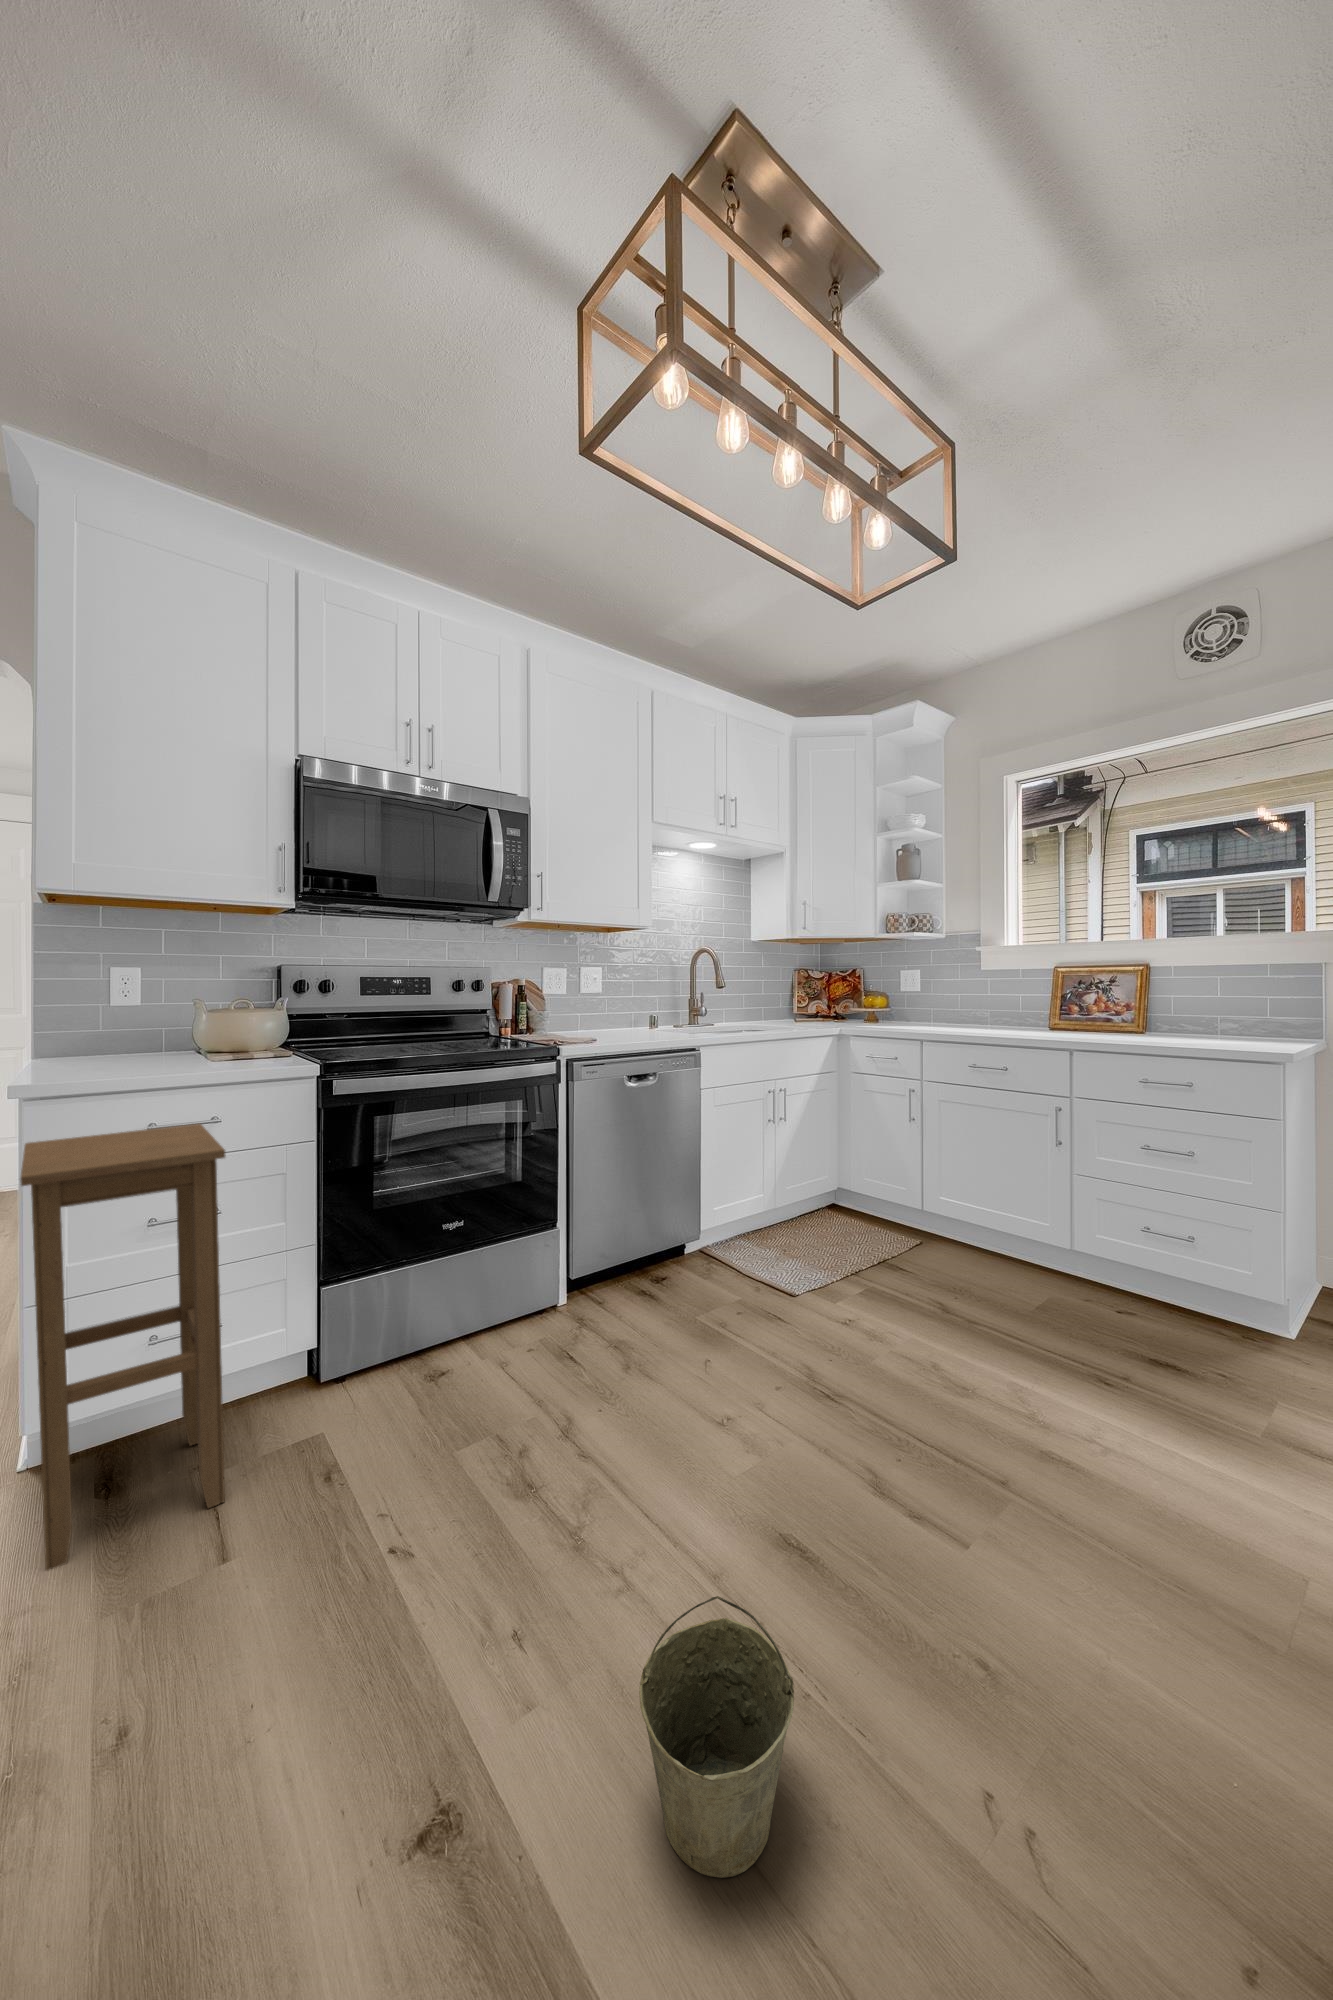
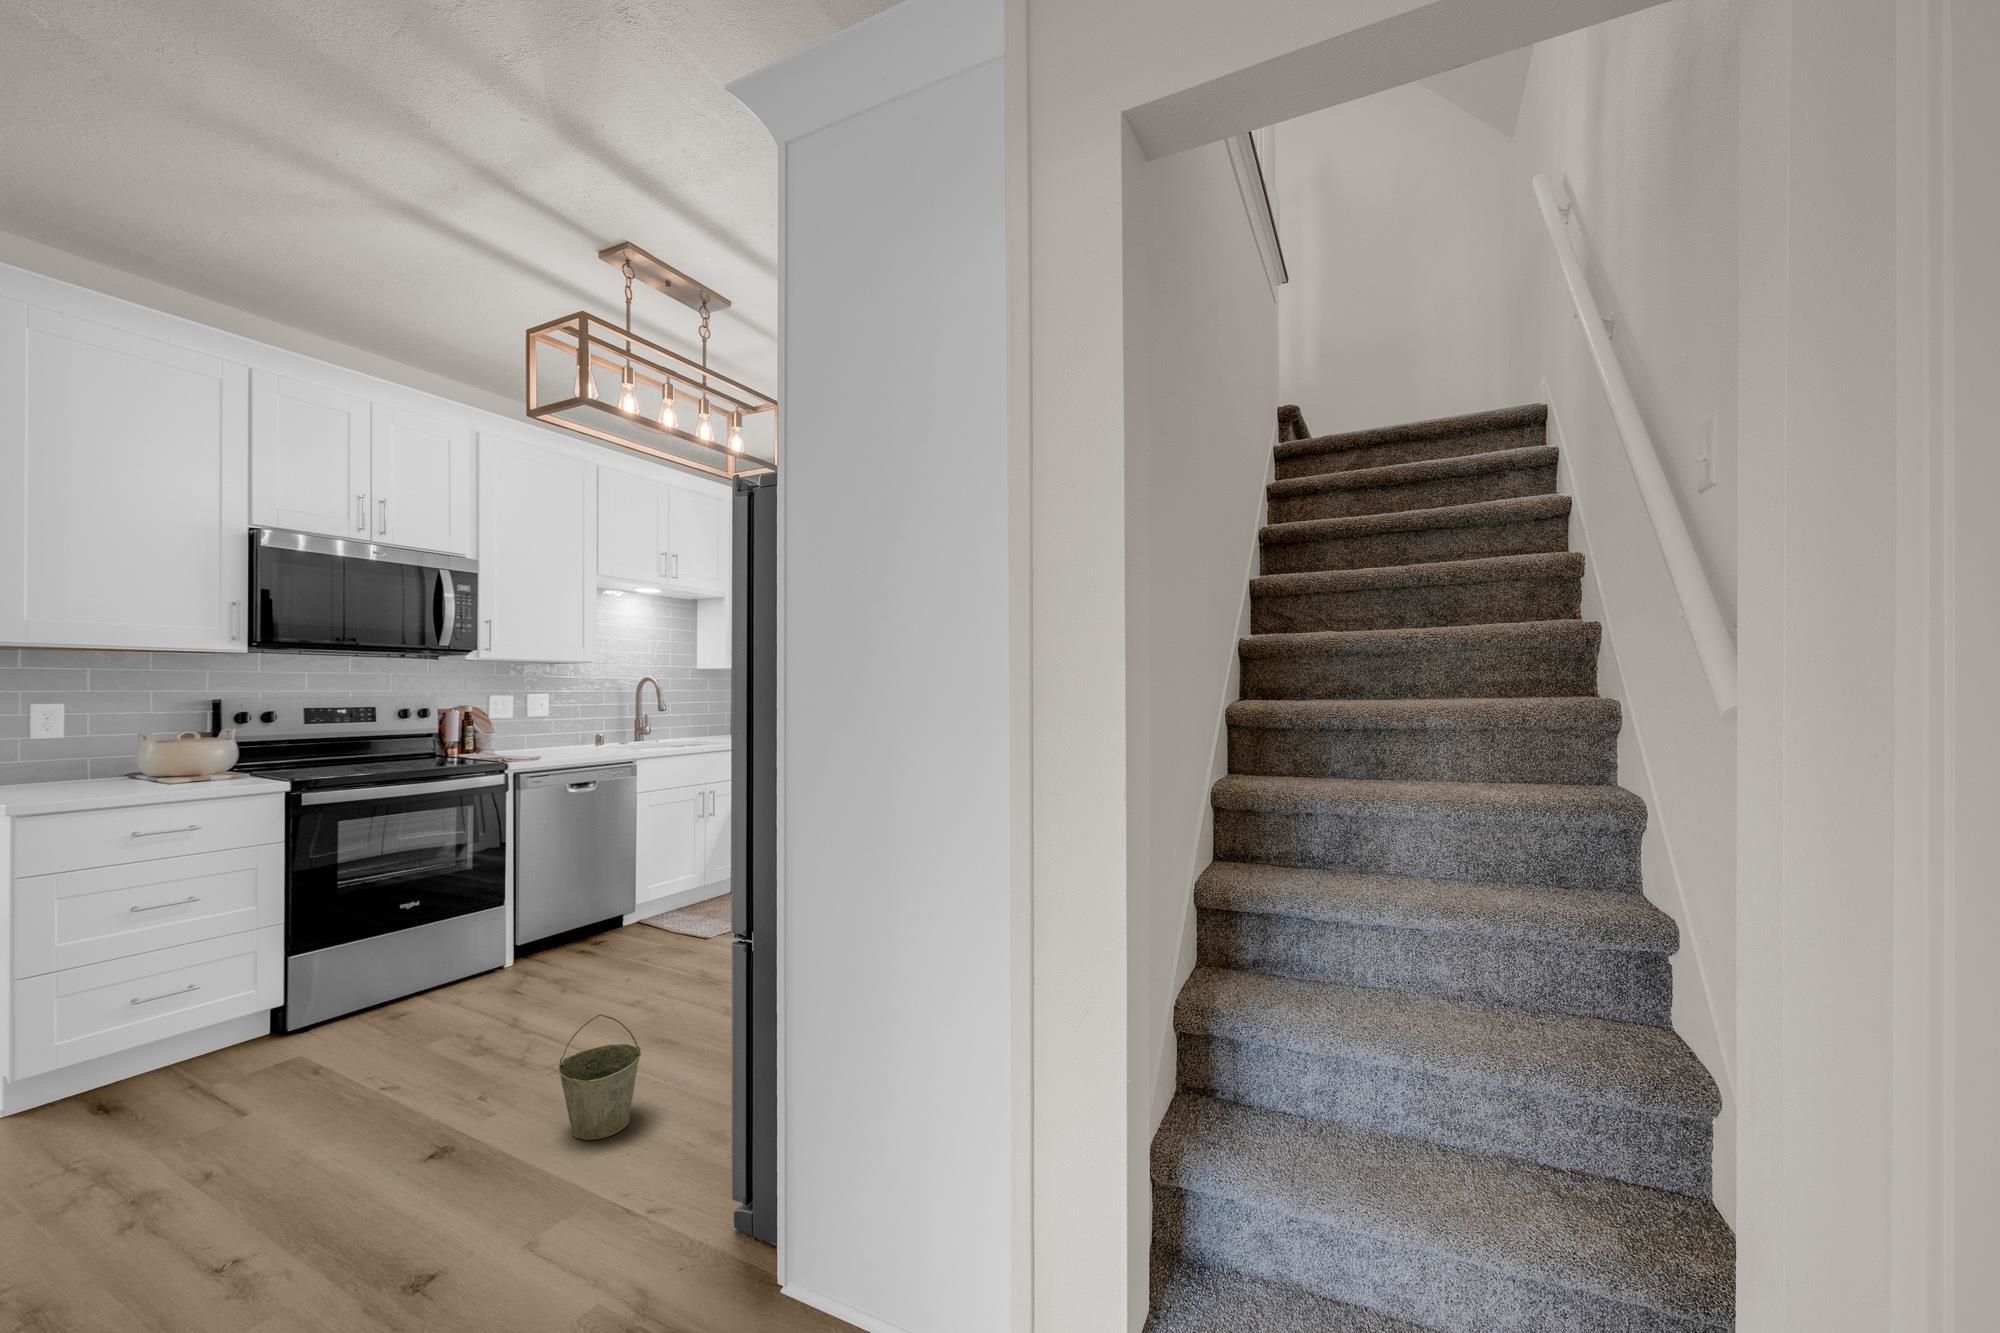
stool: present [20,1124,226,1571] -> none [41,829,240,1148]

